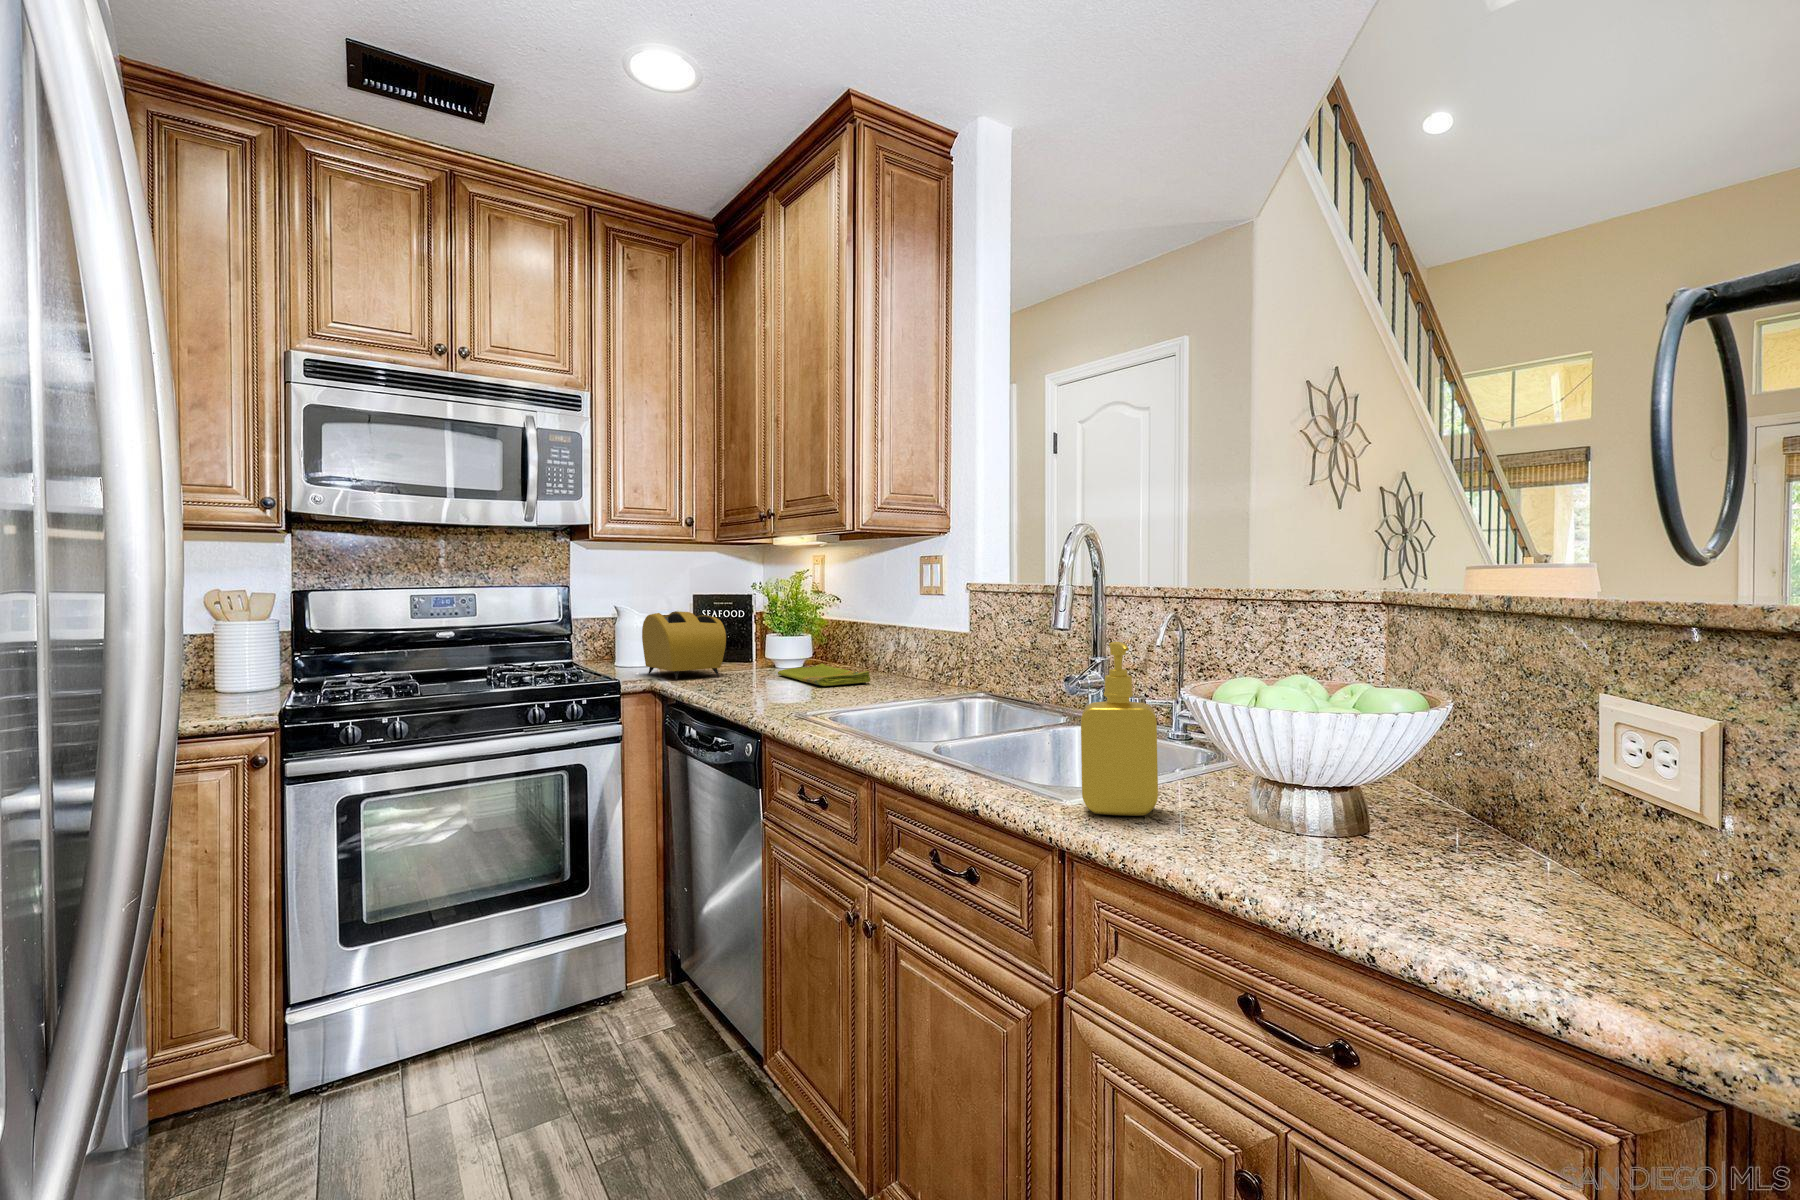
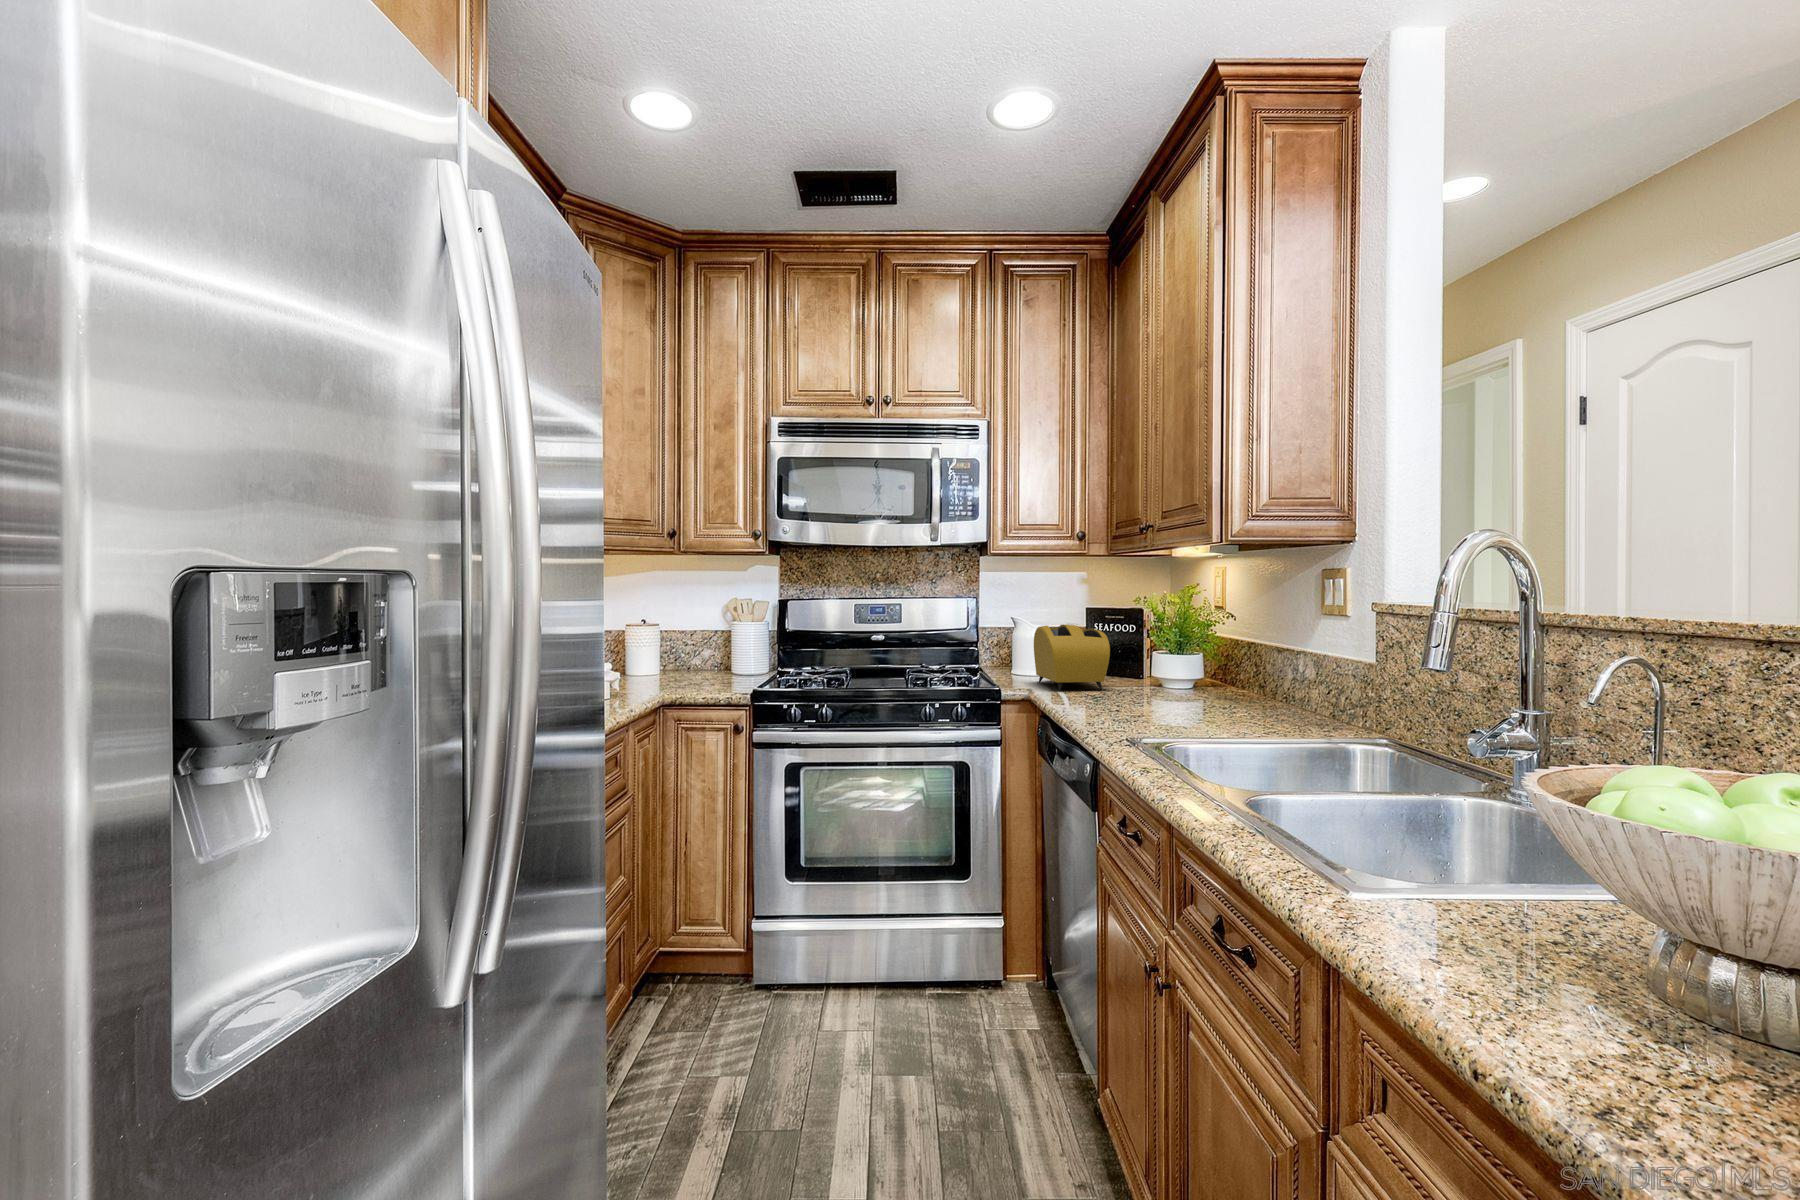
soap dispenser: present [1081,642,1158,816] -> none [1453,710,1585,966]
dish towel: present [778,663,870,686] -> none [1161,683,1256,710]

